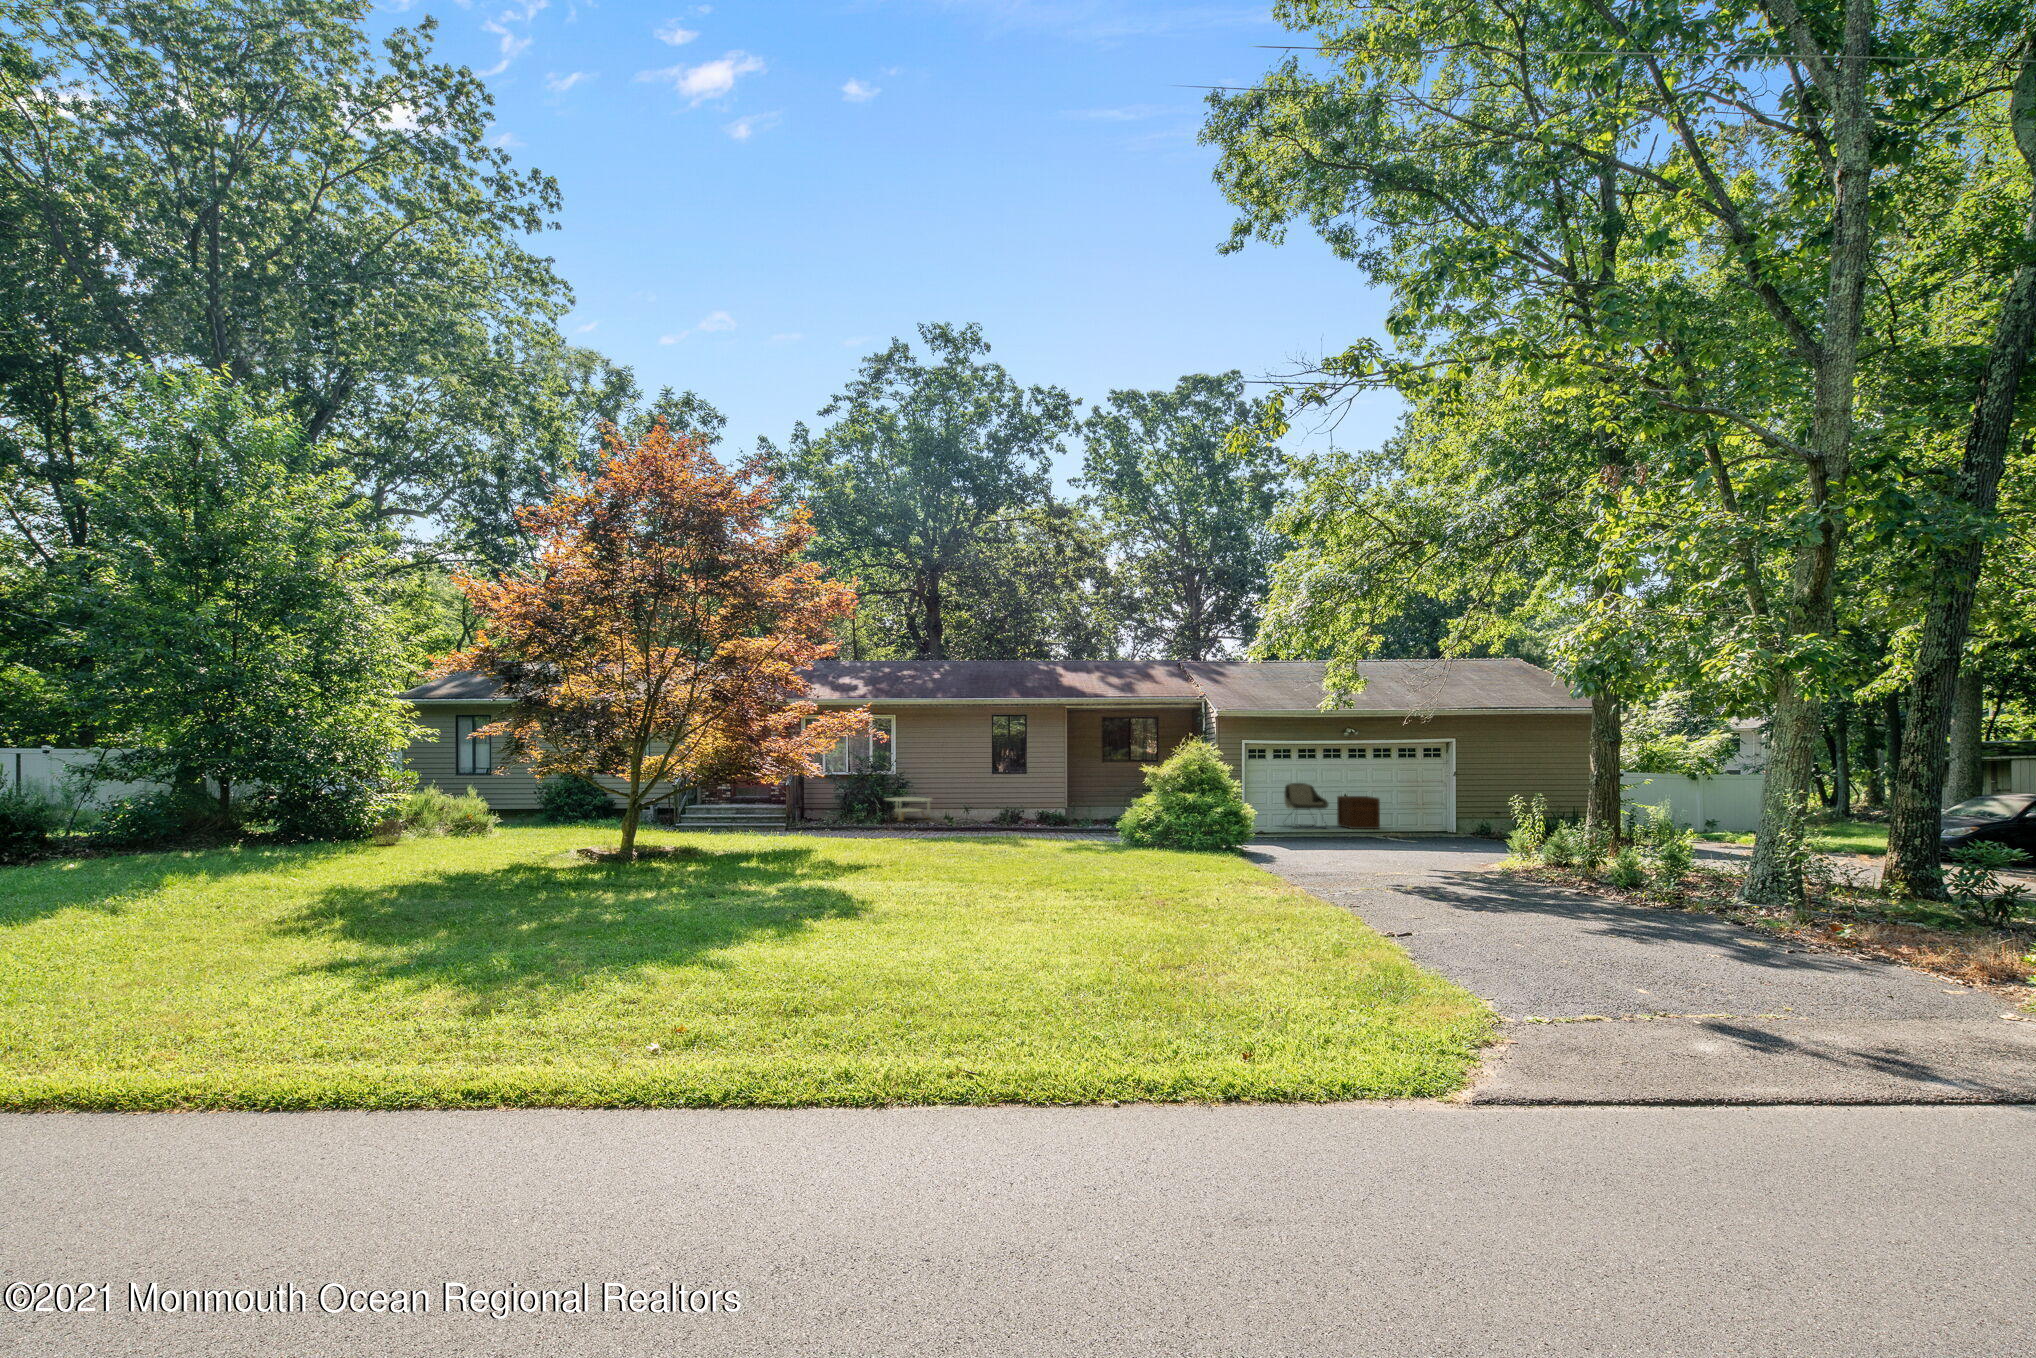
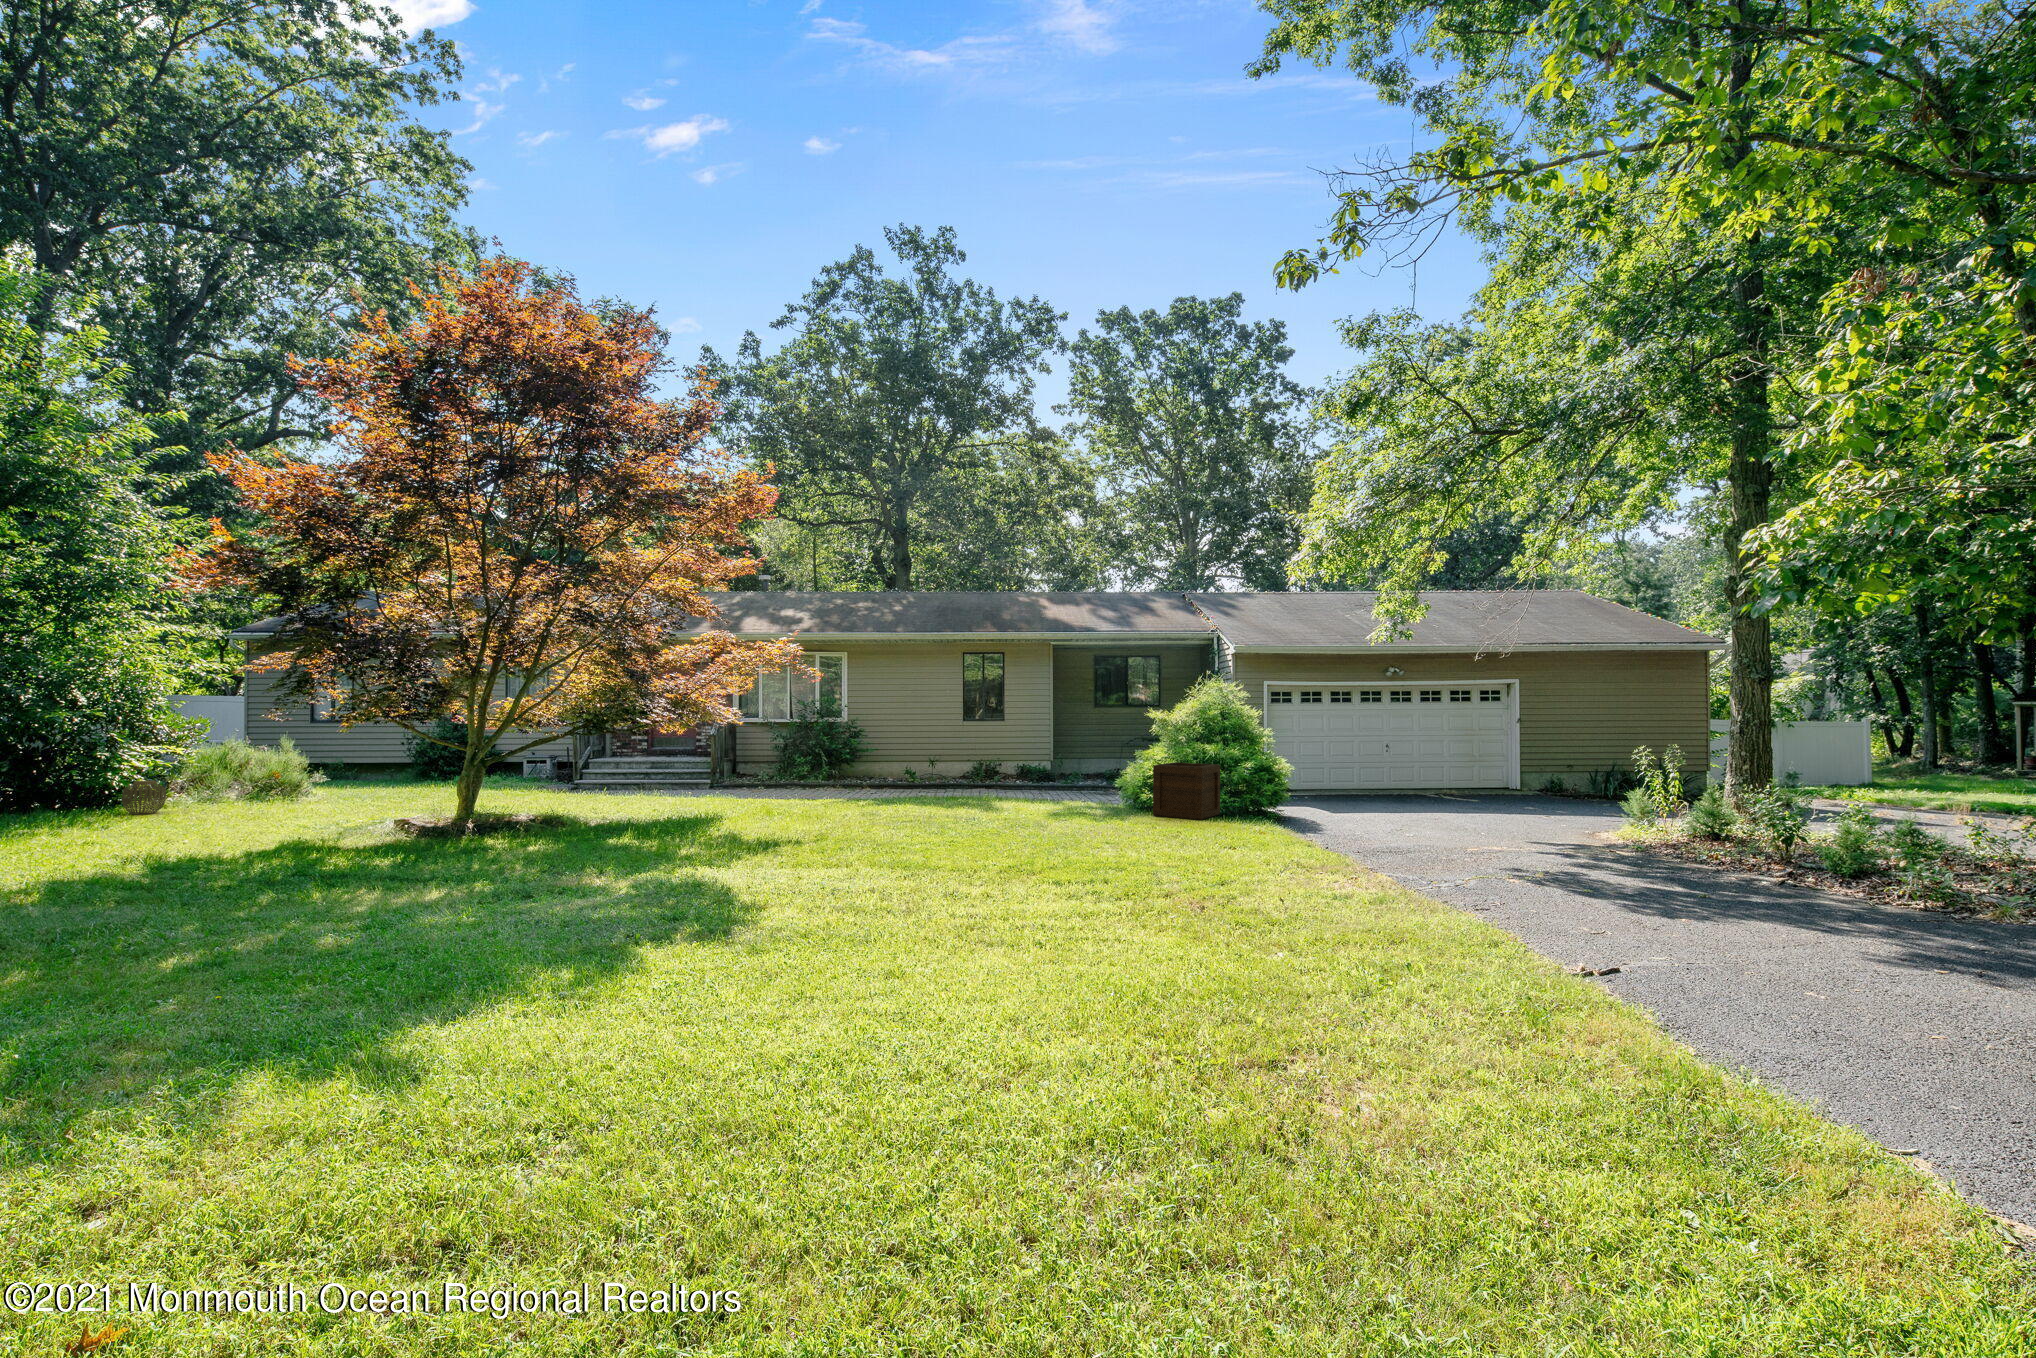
lounge chair: present [1284,783,1328,828] -> none [1310,733,1367,787]
wooden crate: present [1337,796,1380,829] -> present [1153,762,1220,820]
round table: present [887,797,931,821] -> none [833,751,893,779]

